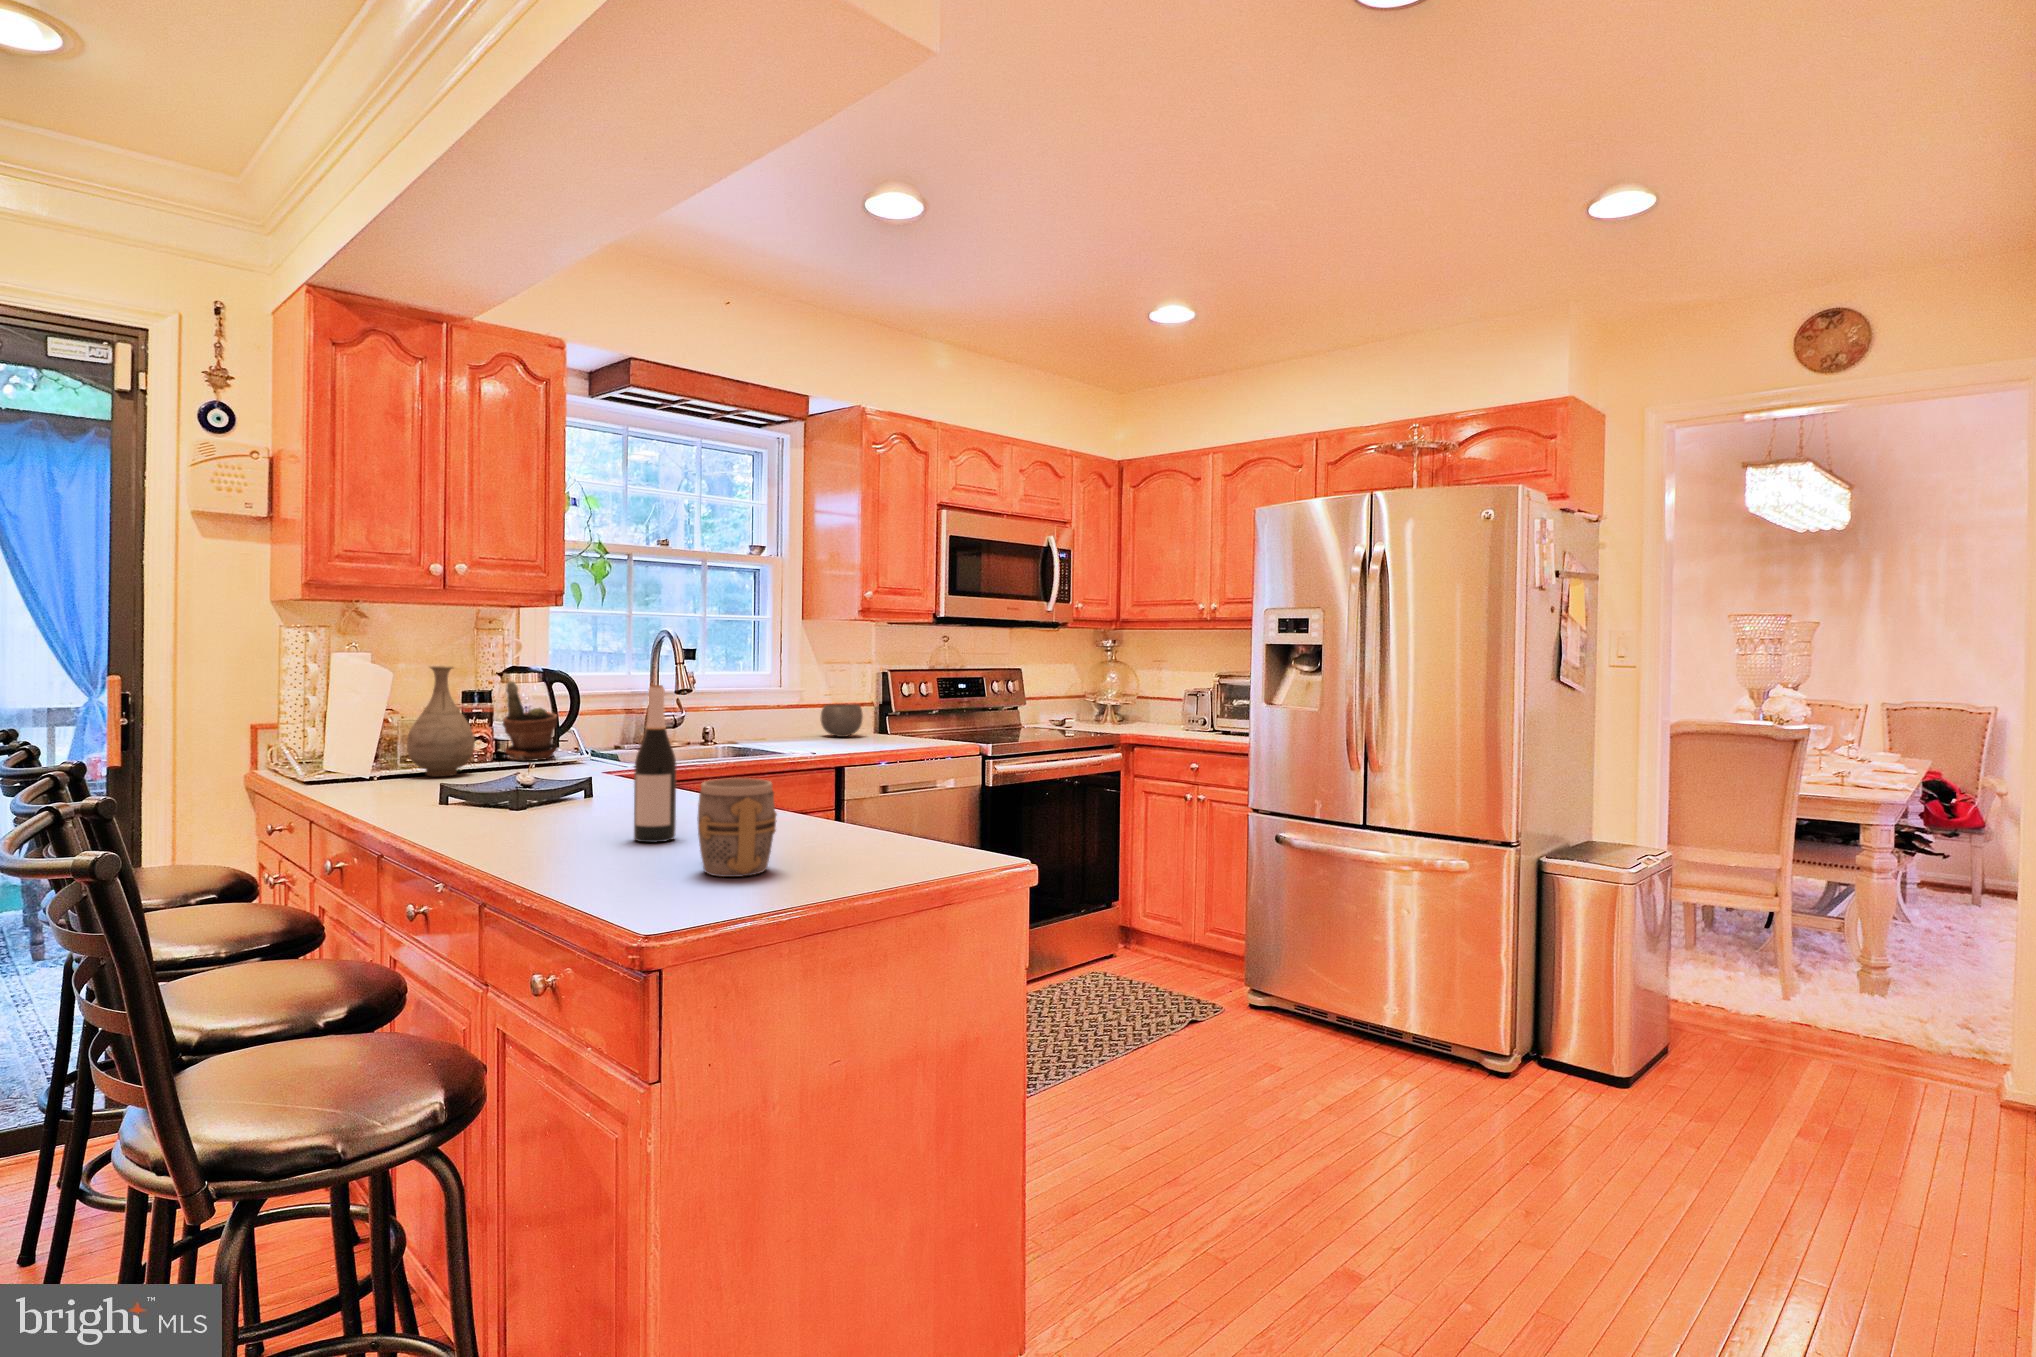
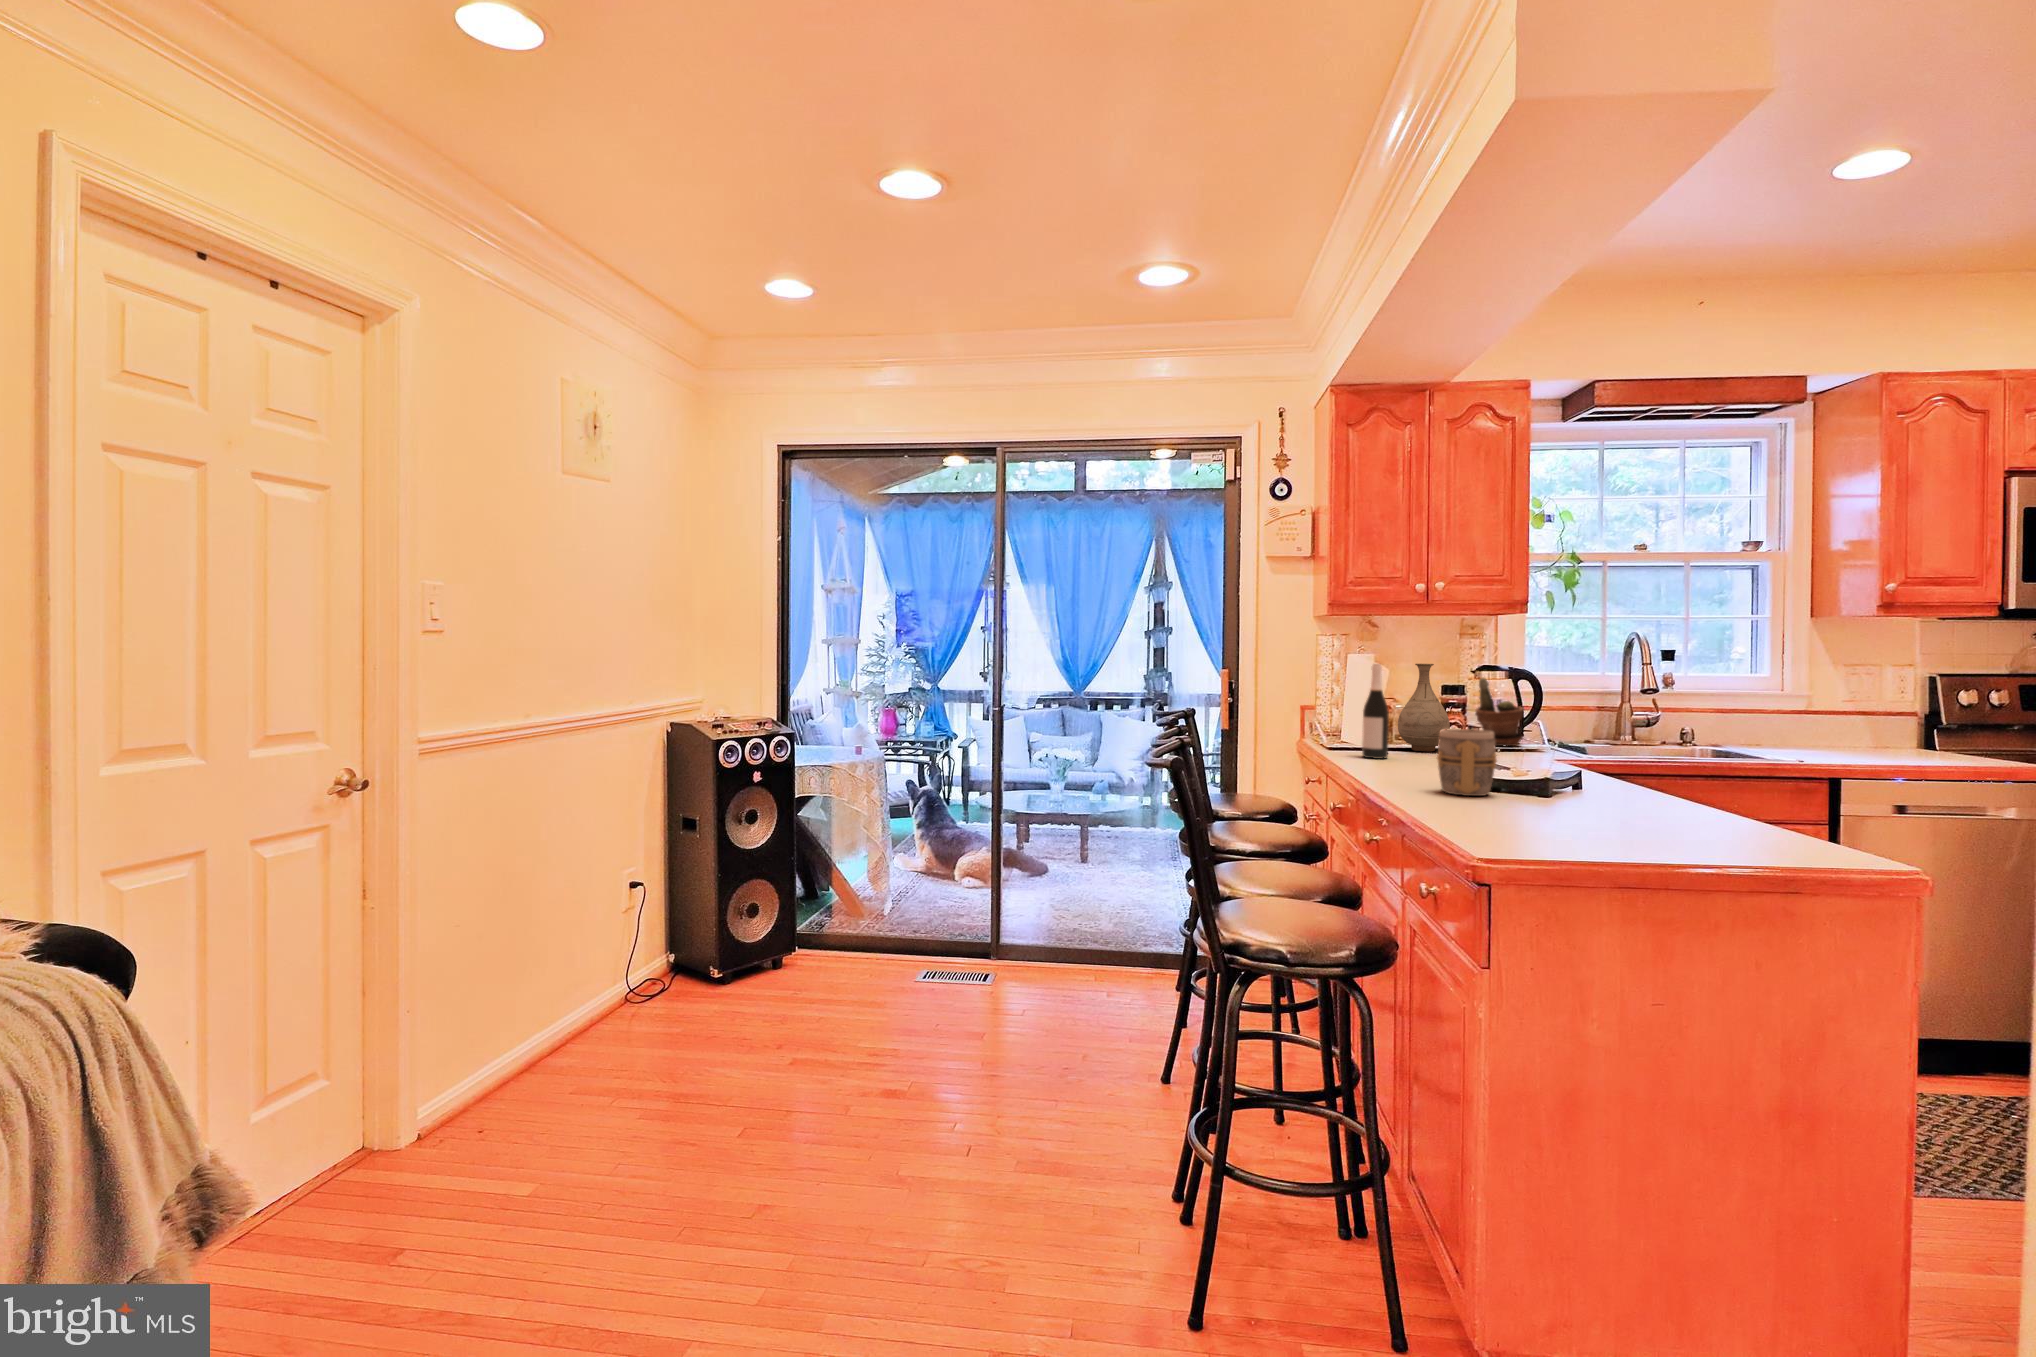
wine bottle: present [634,685,677,843] -> present [1362,664,1389,759]
ceramic bowl: present [821,704,863,737] -> none [1838,712,1903,750]
mug: present [697,778,777,877] -> present [1437,729,1497,796]

